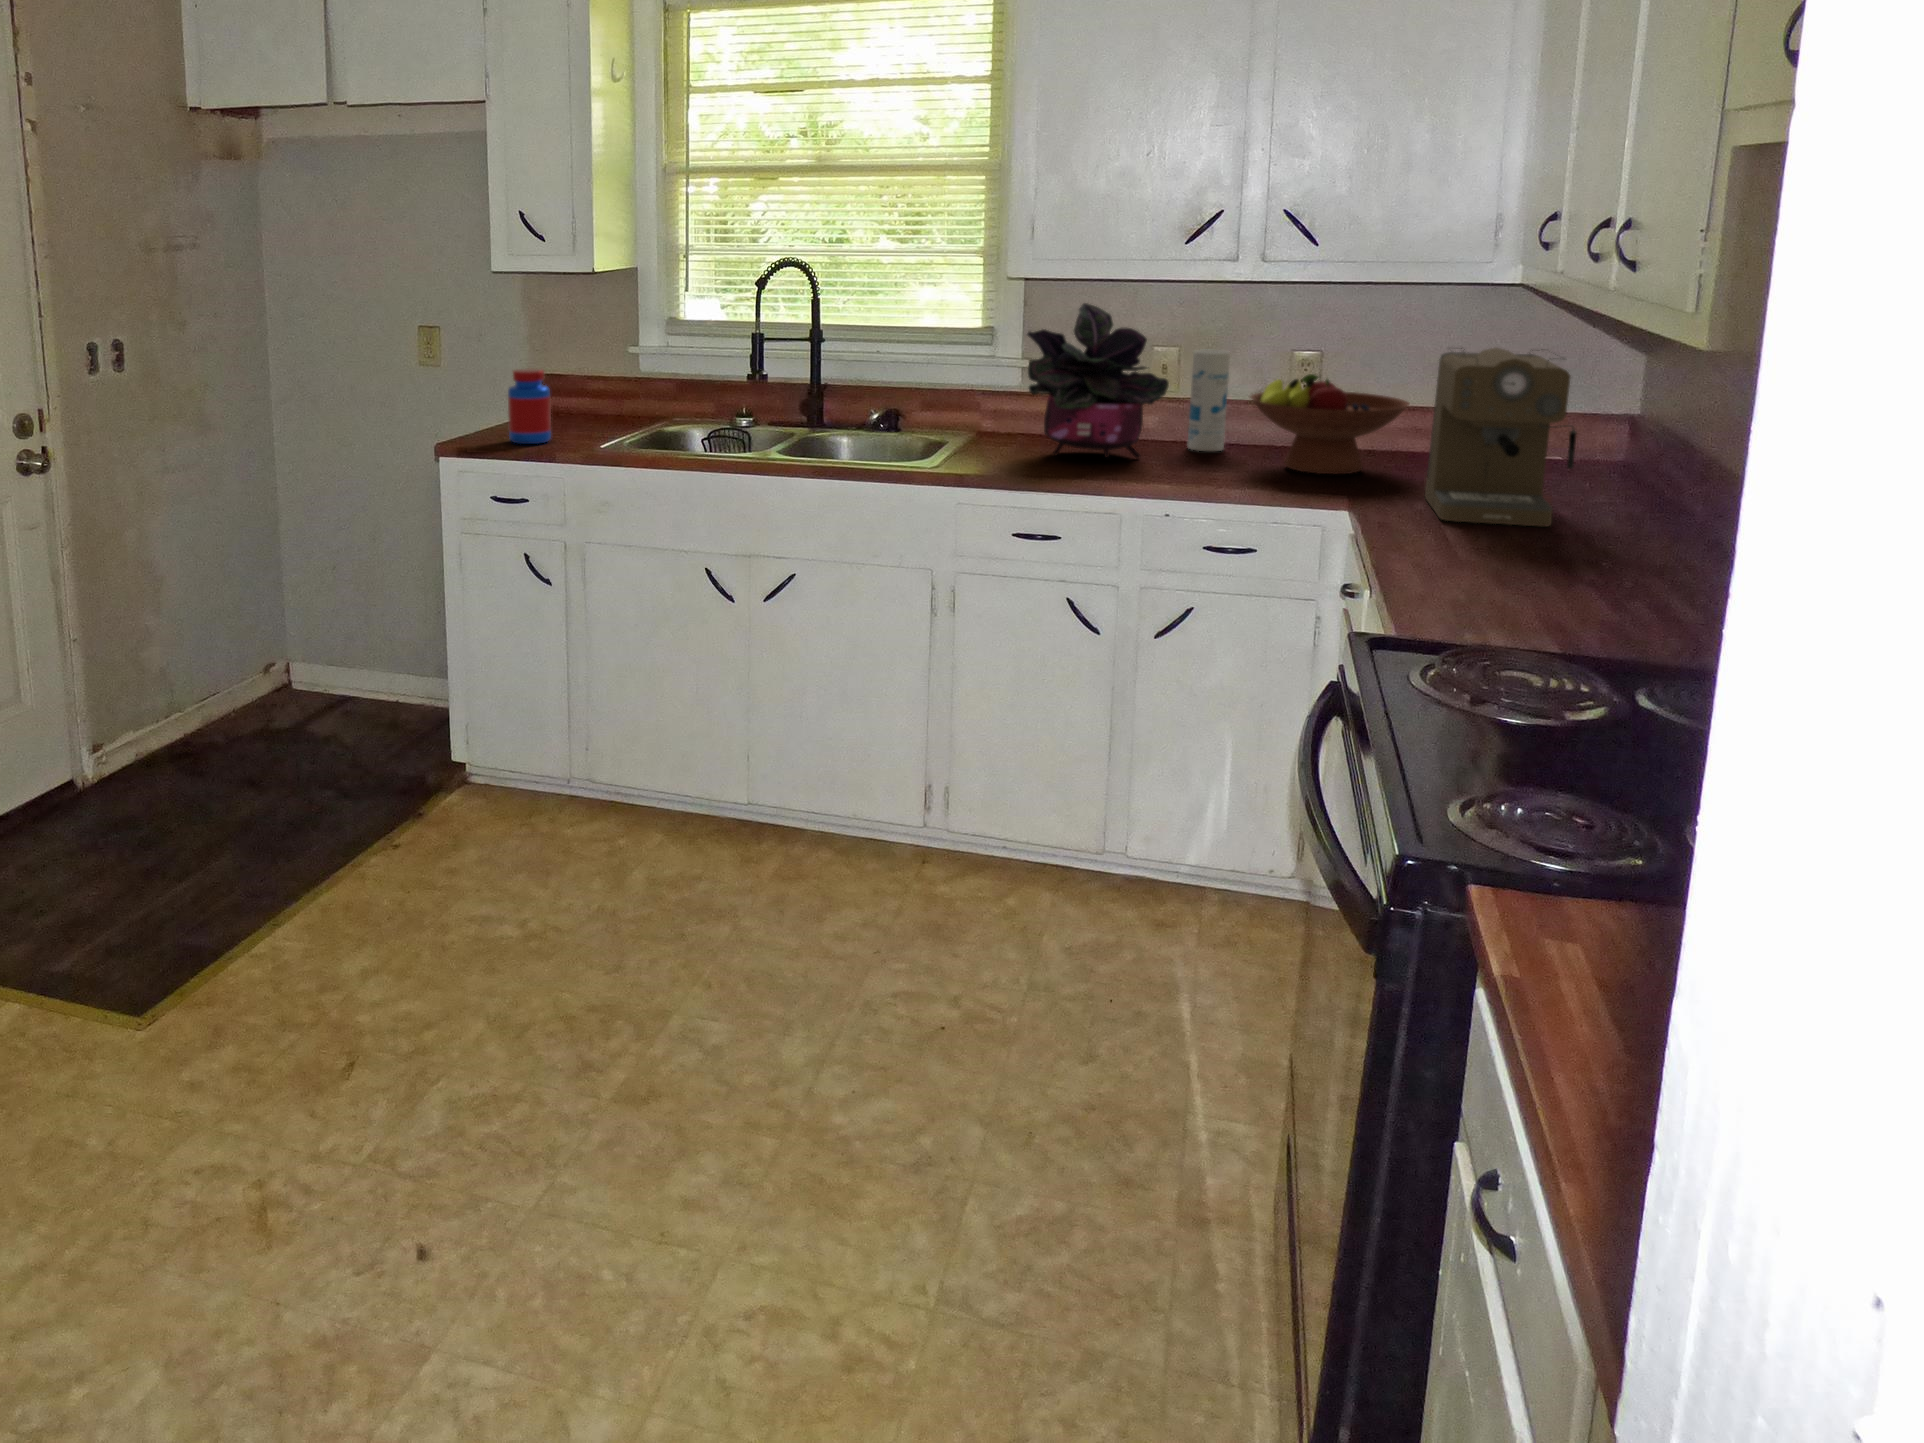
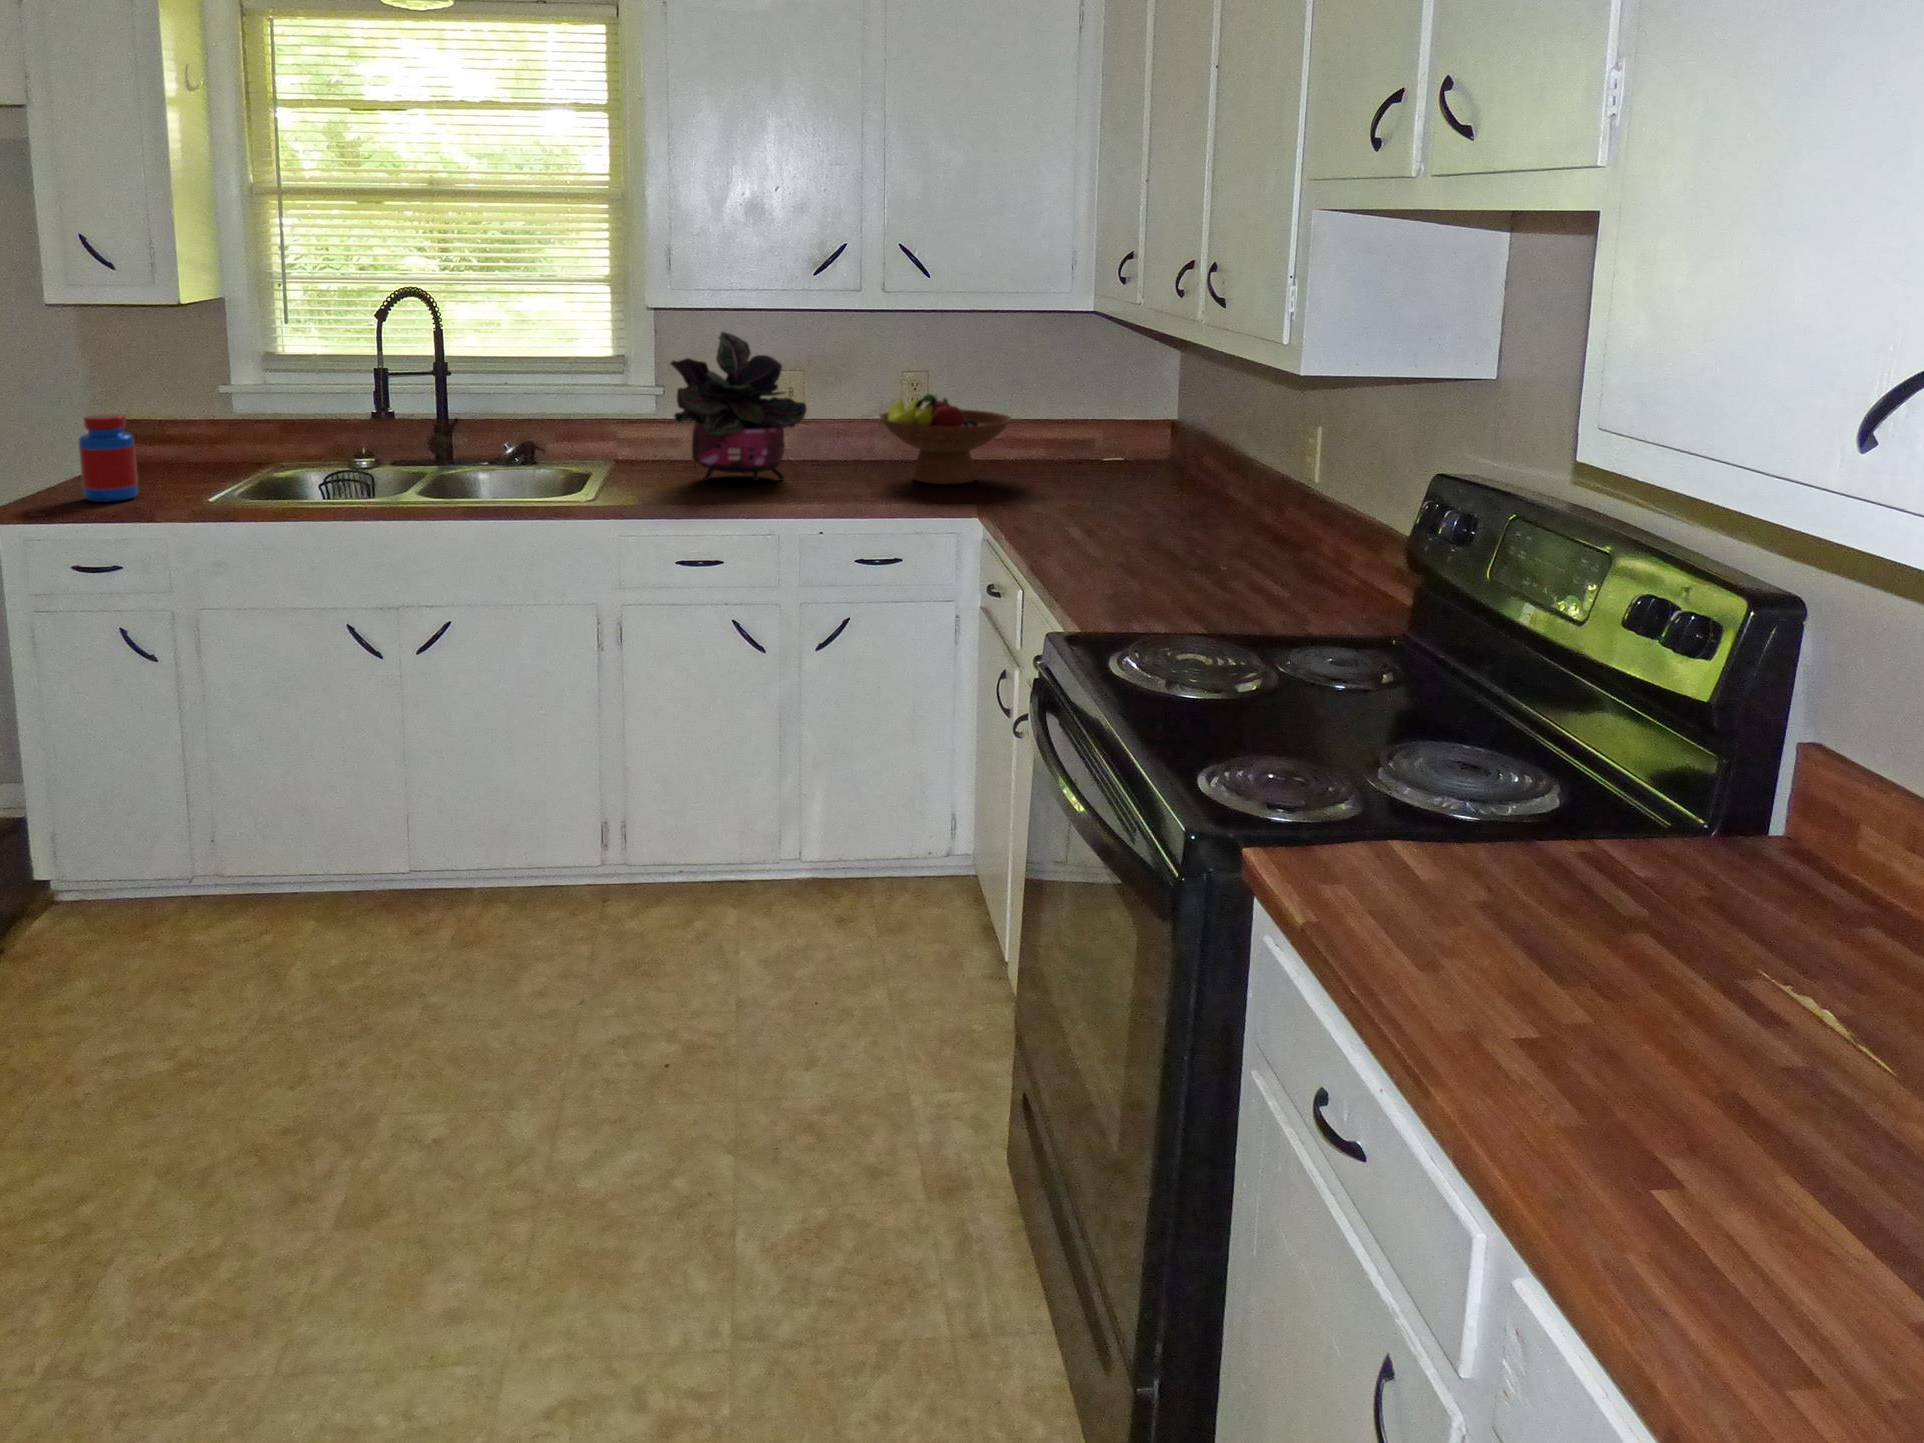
coffee maker: present [1425,348,1577,526] -> none [1036,367,1154,521]
canister: present [1188,350,1230,451] -> none [821,374,854,469]

